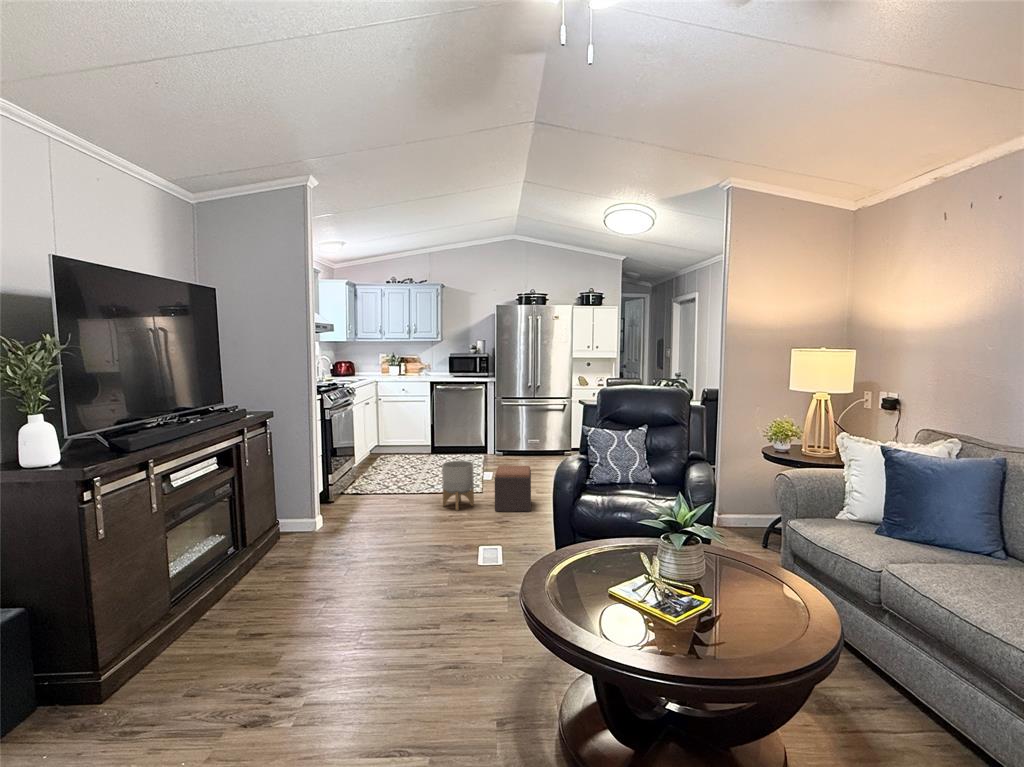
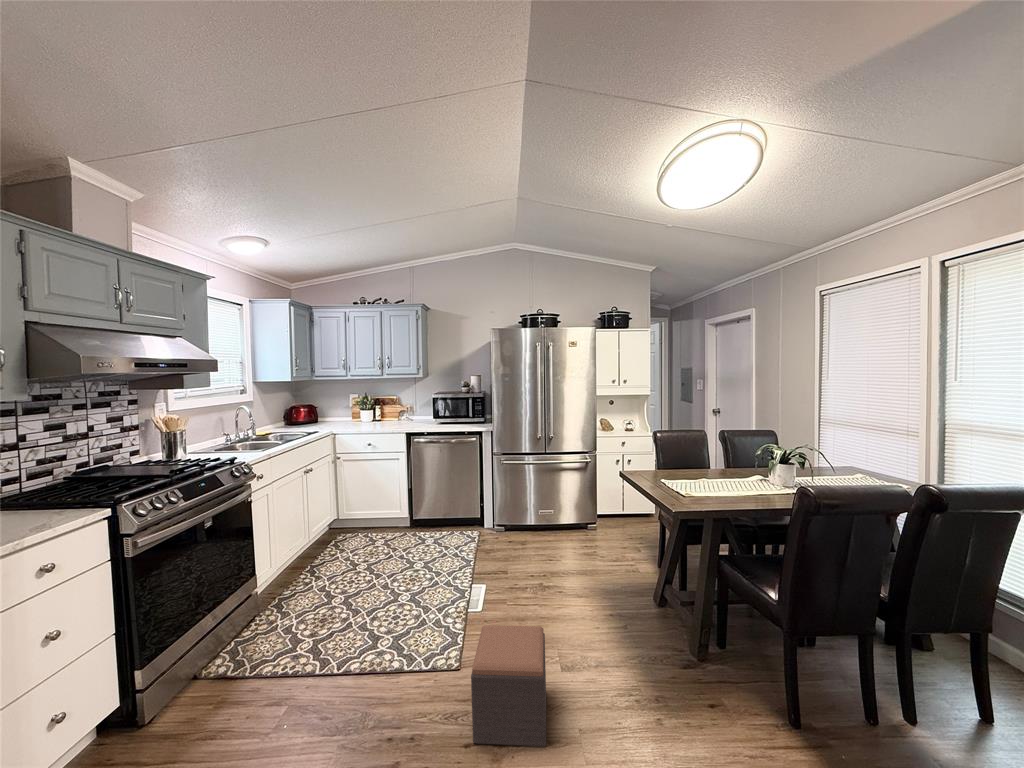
planter: present [442,461,474,511] -> none [370,615,435,740]

